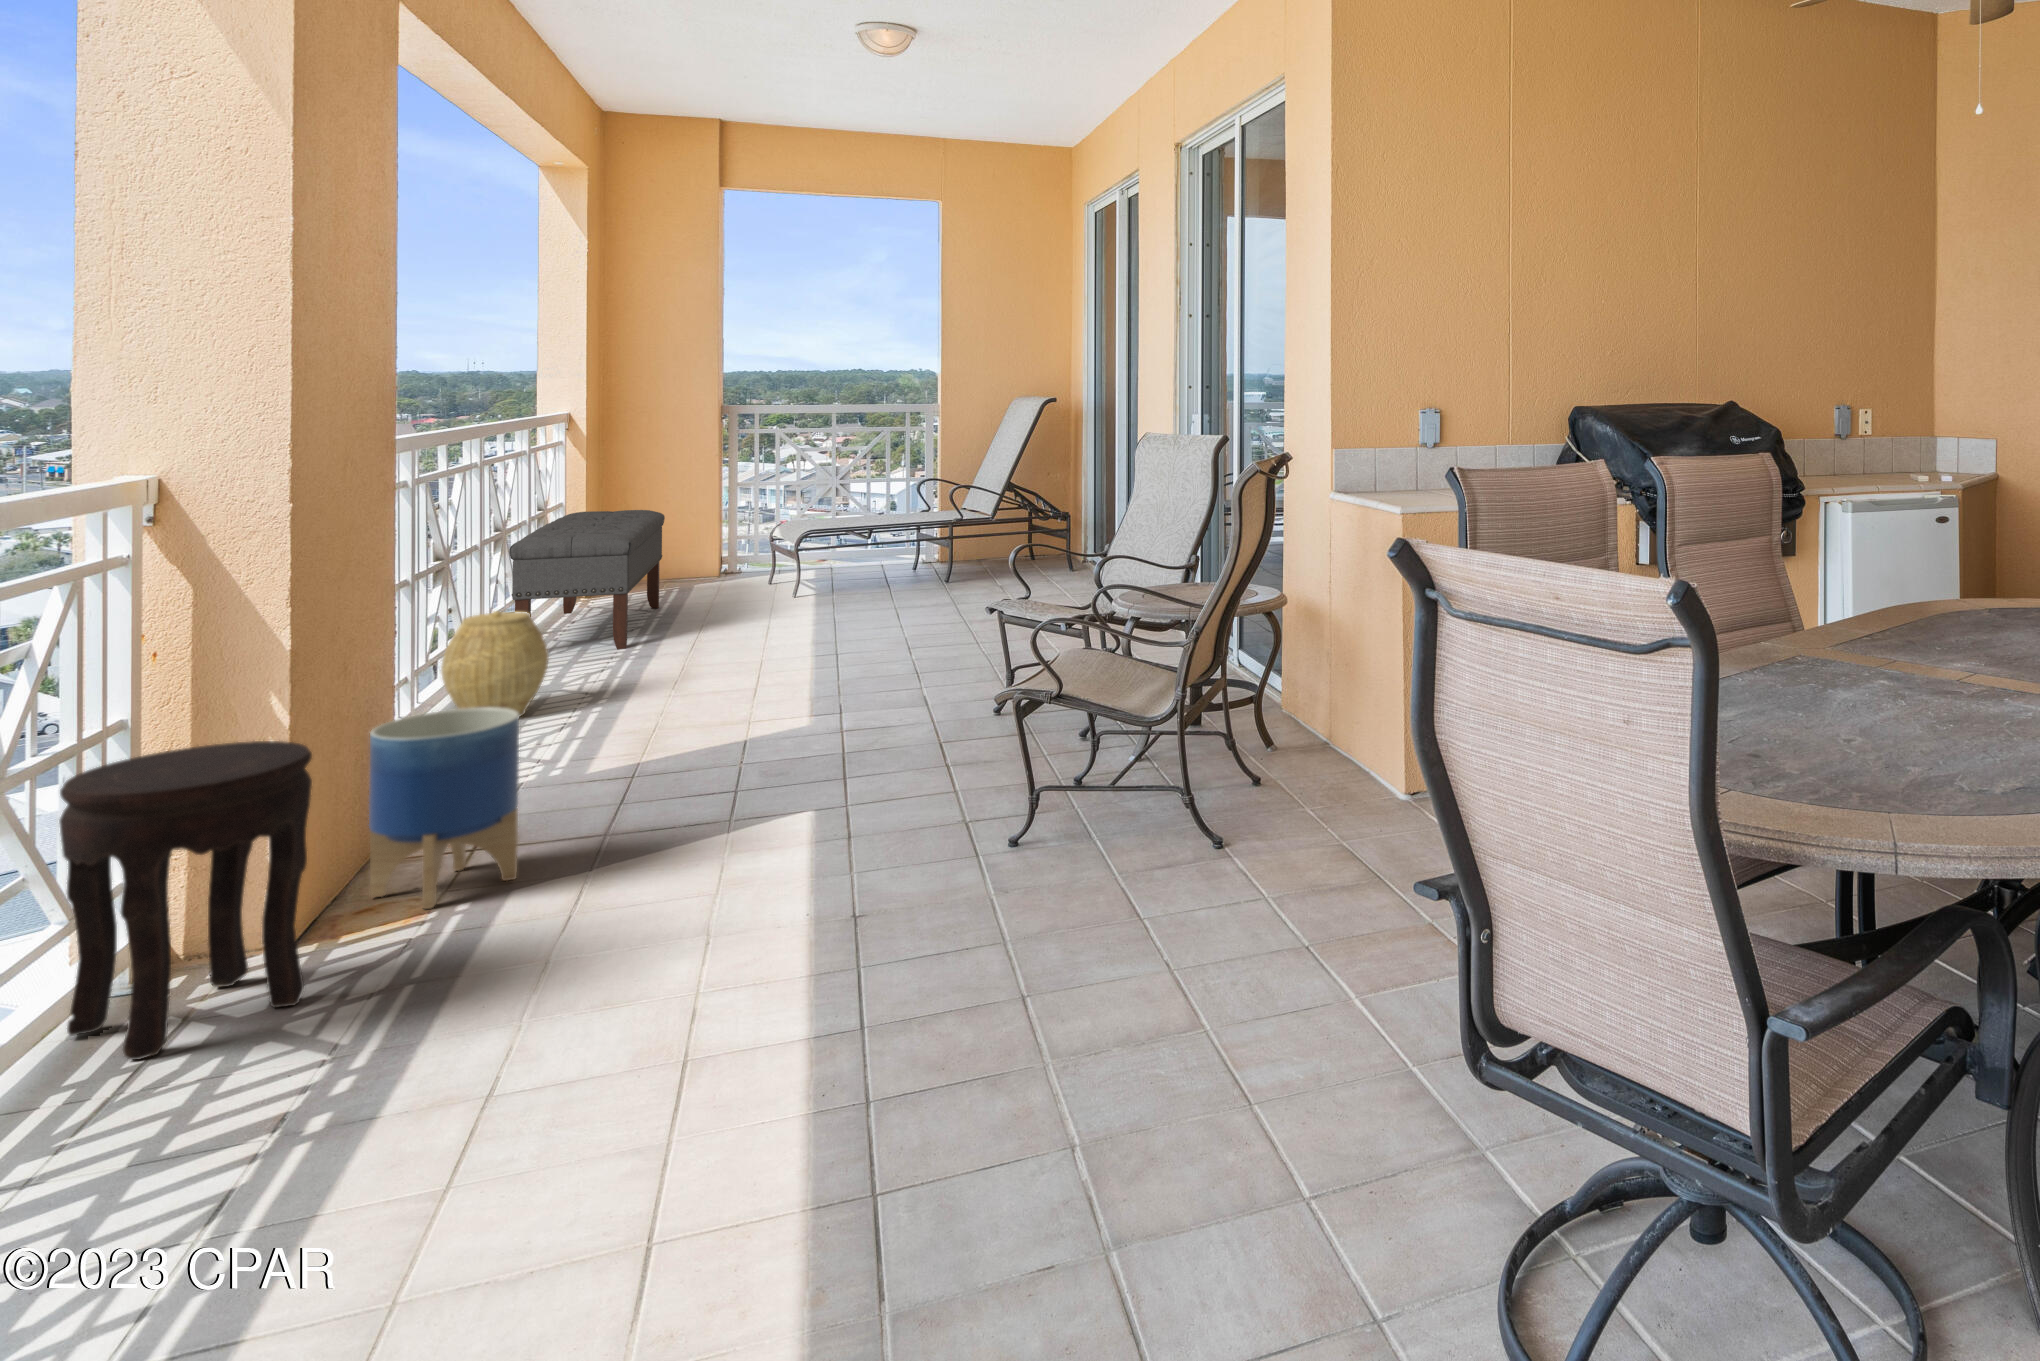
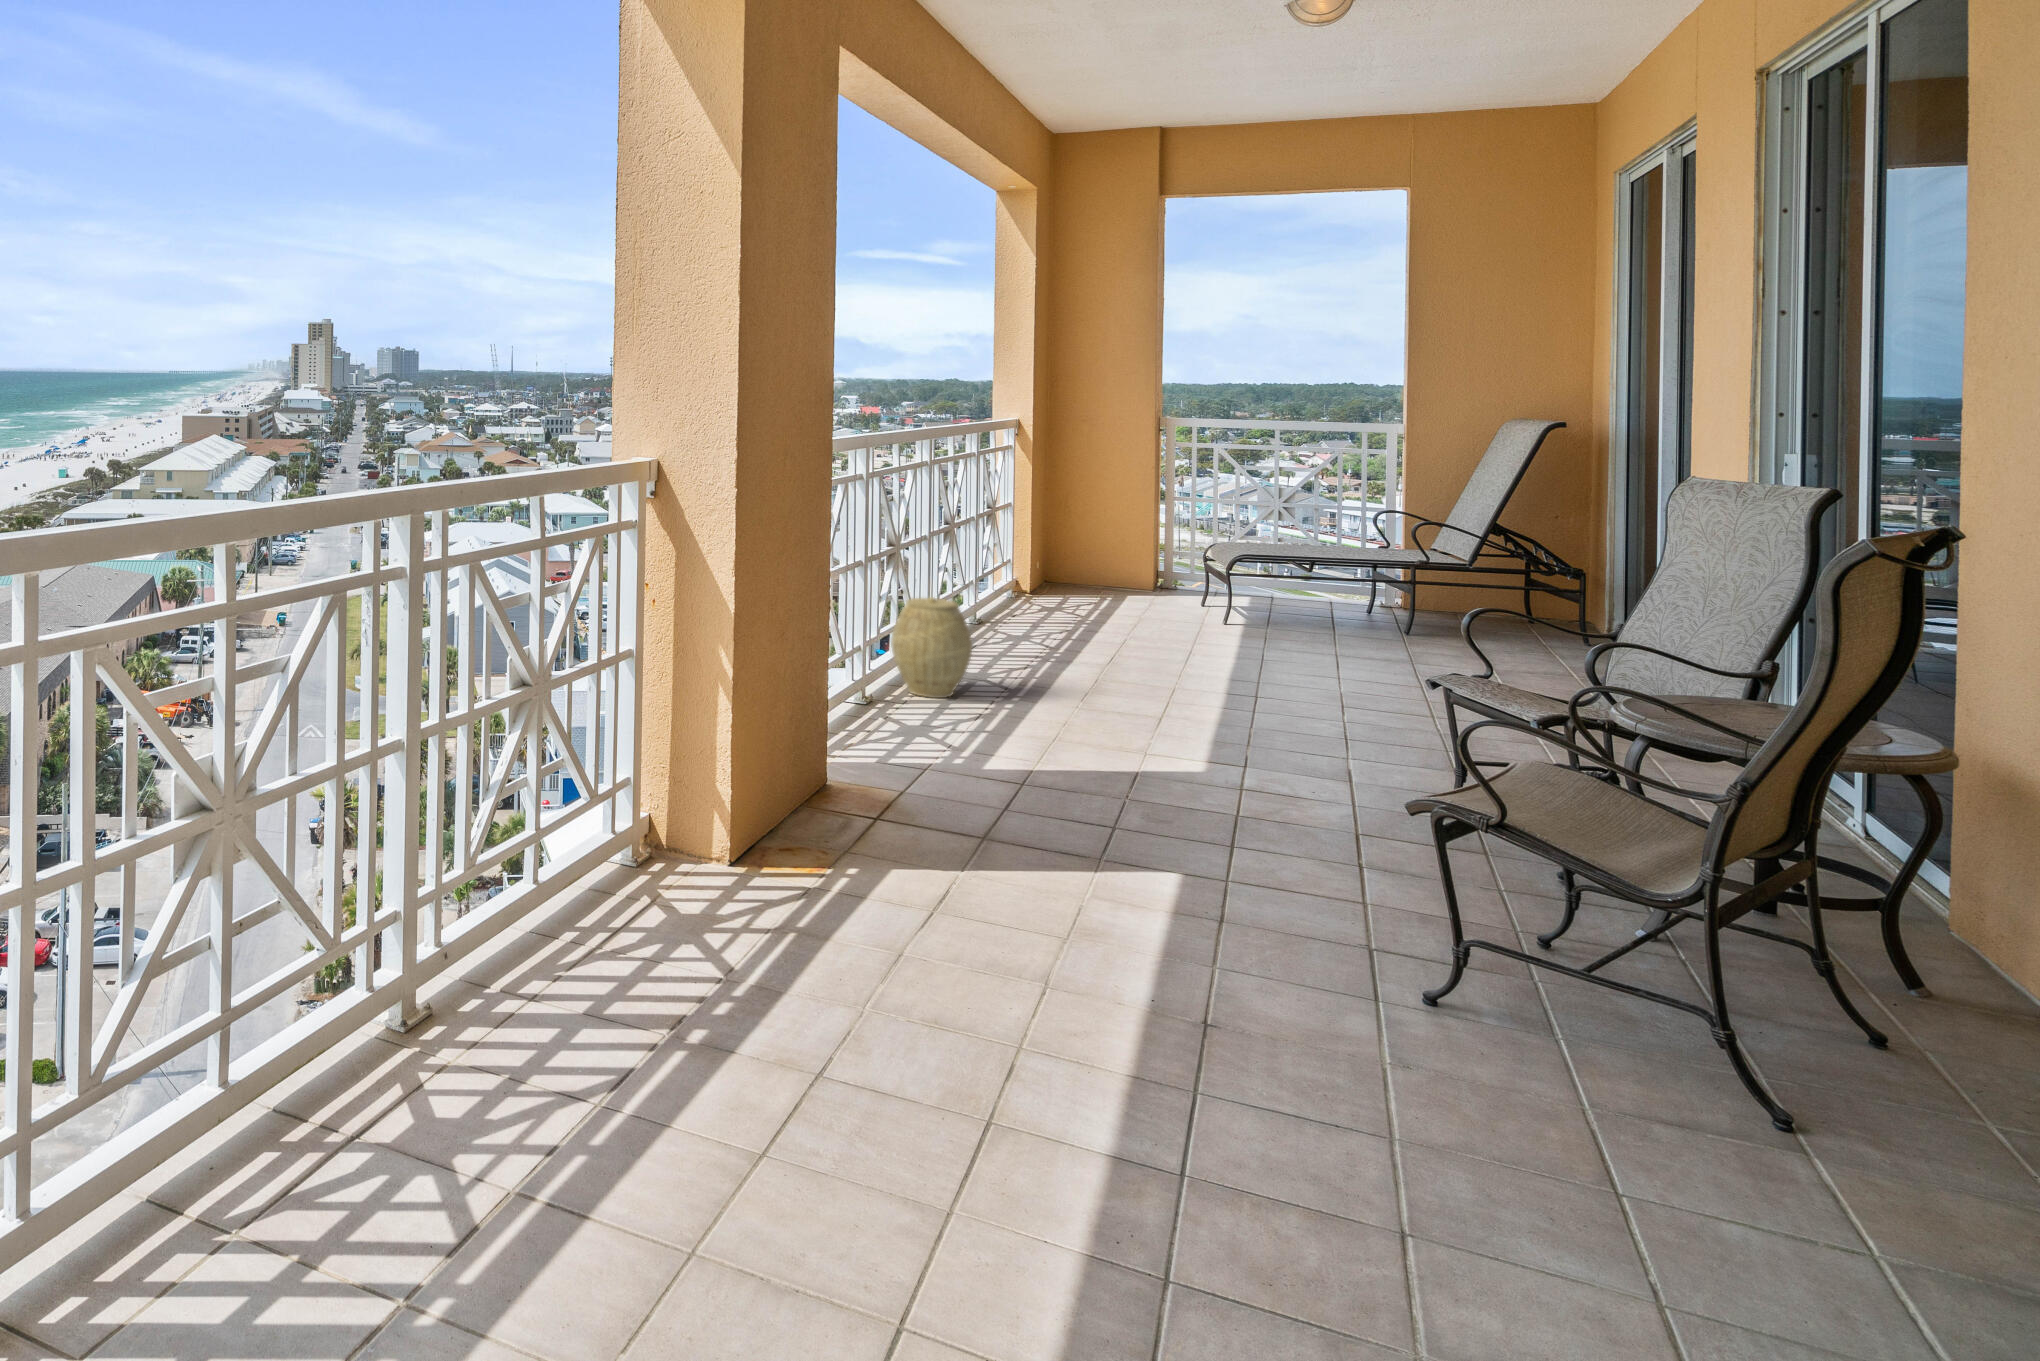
bench: present [509,510,665,649] -> none [958,513,1096,650]
planter: present [369,708,519,909] -> none [793,684,903,865]
side table: present [59,741,312,1060] -> none [586,677,733,924]

